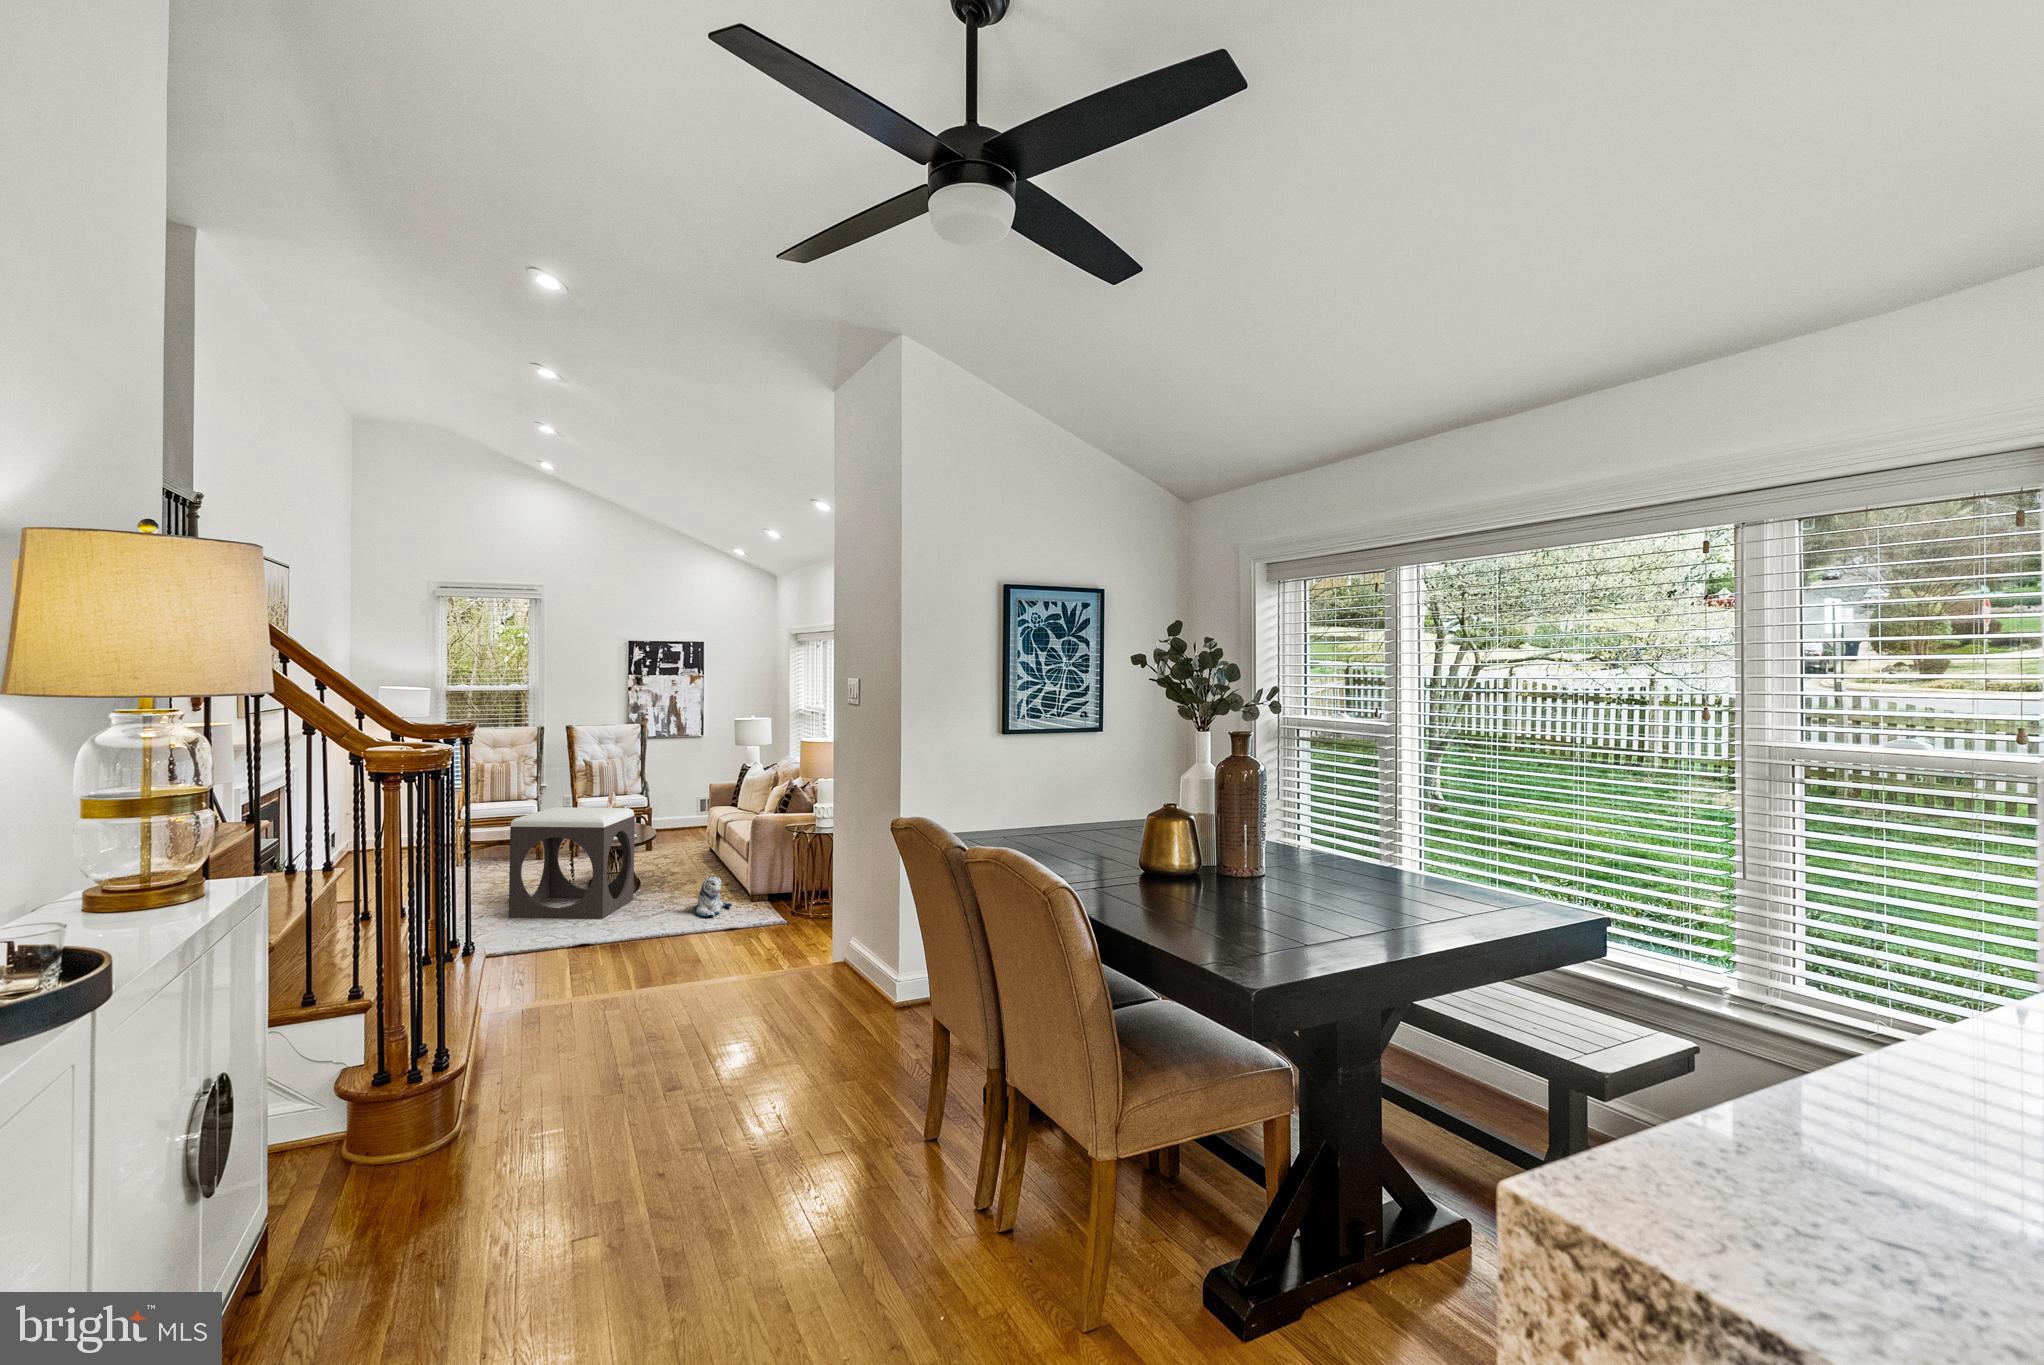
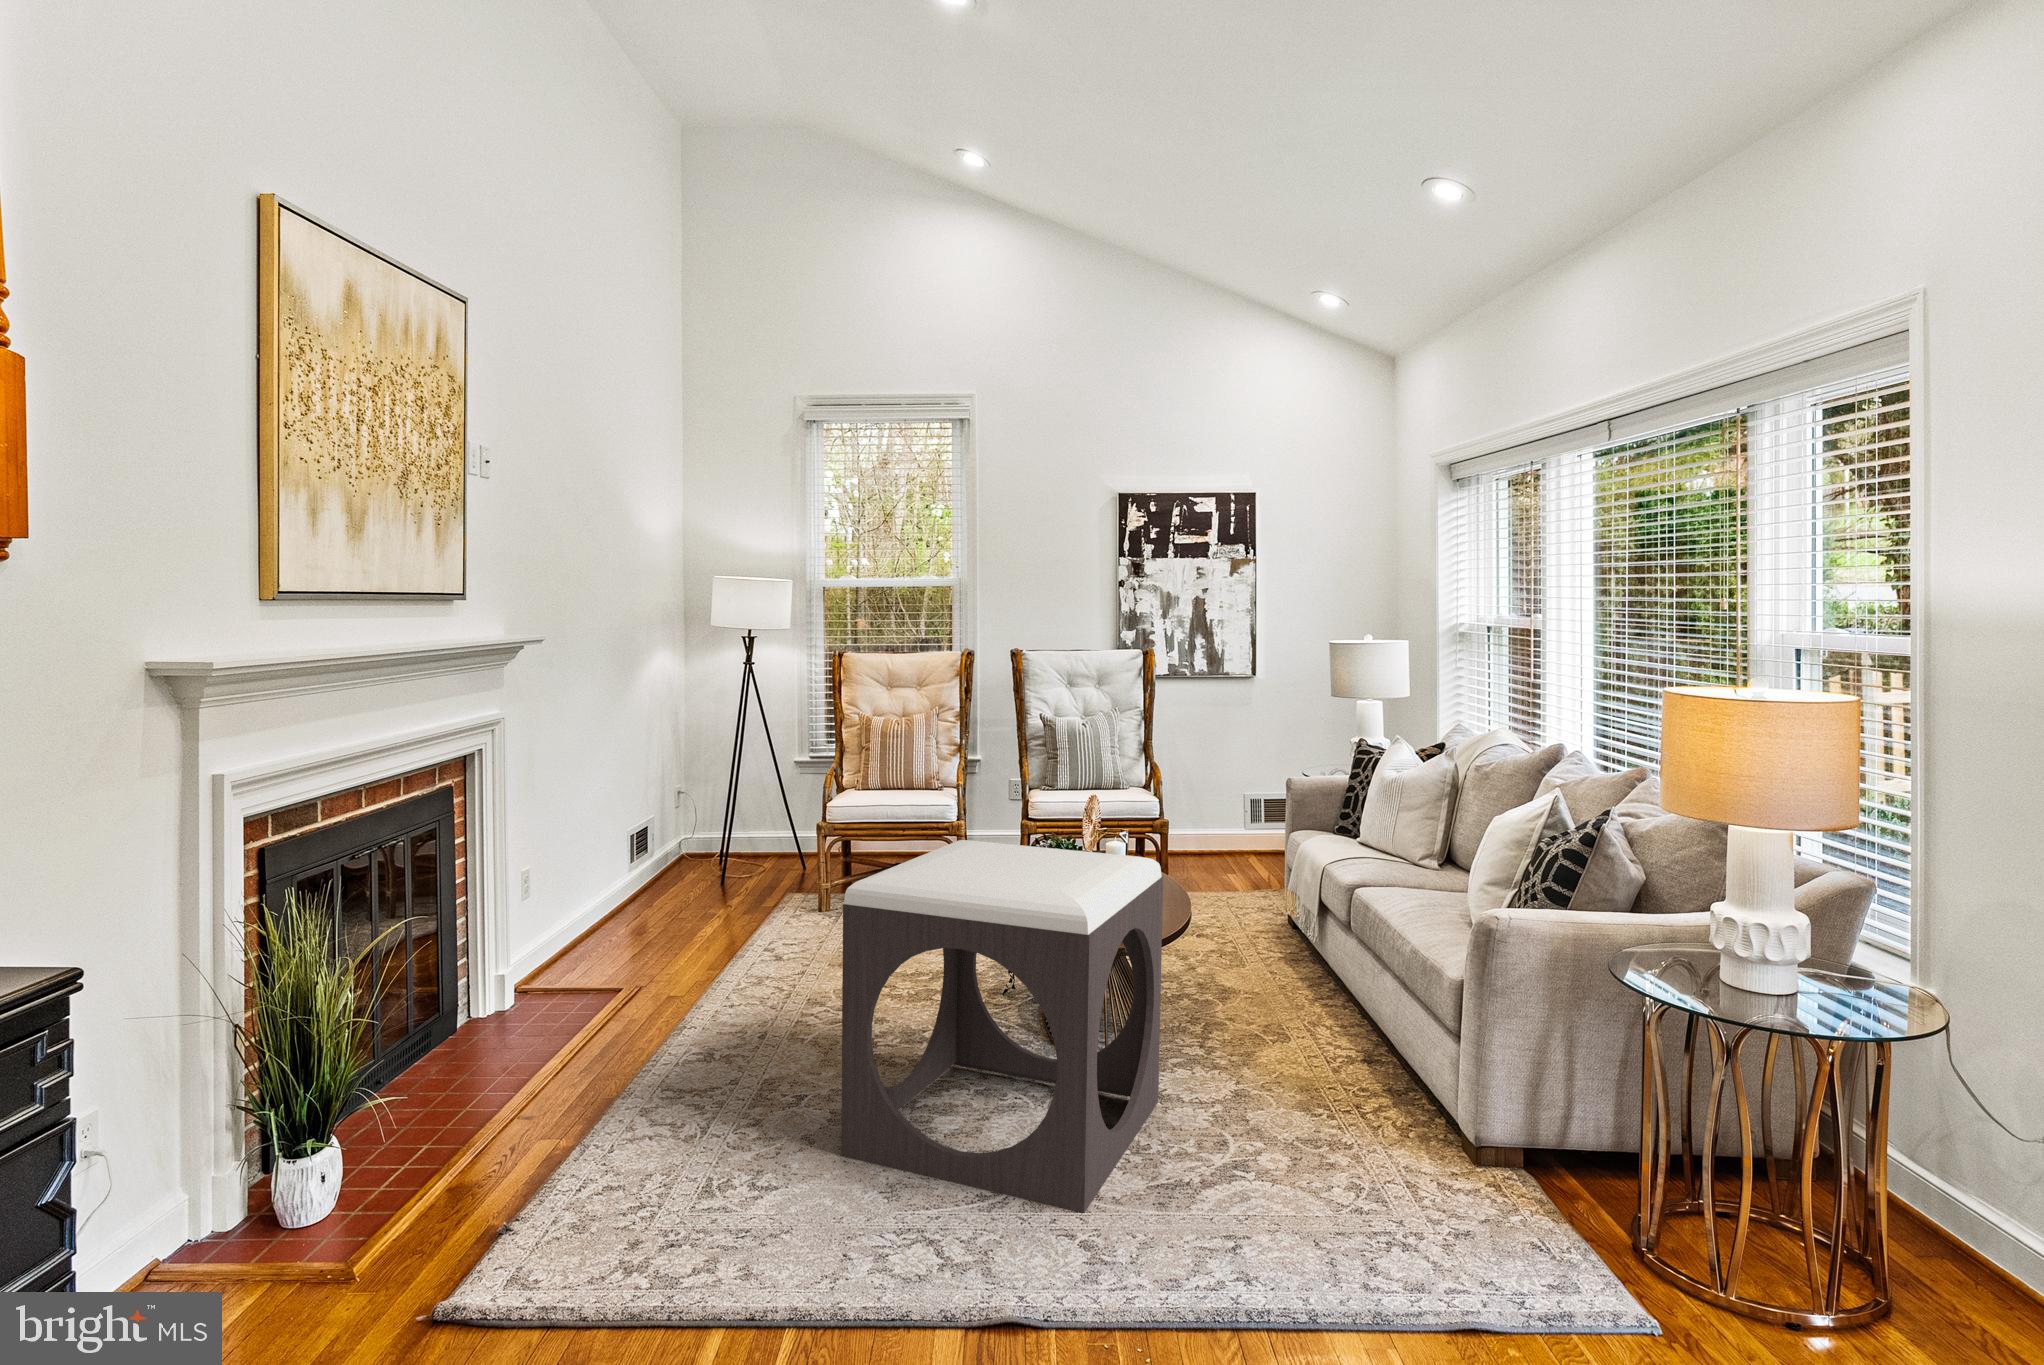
plush toy: present [695,876,732,917] -> none [1347,1110,1466,1270]

